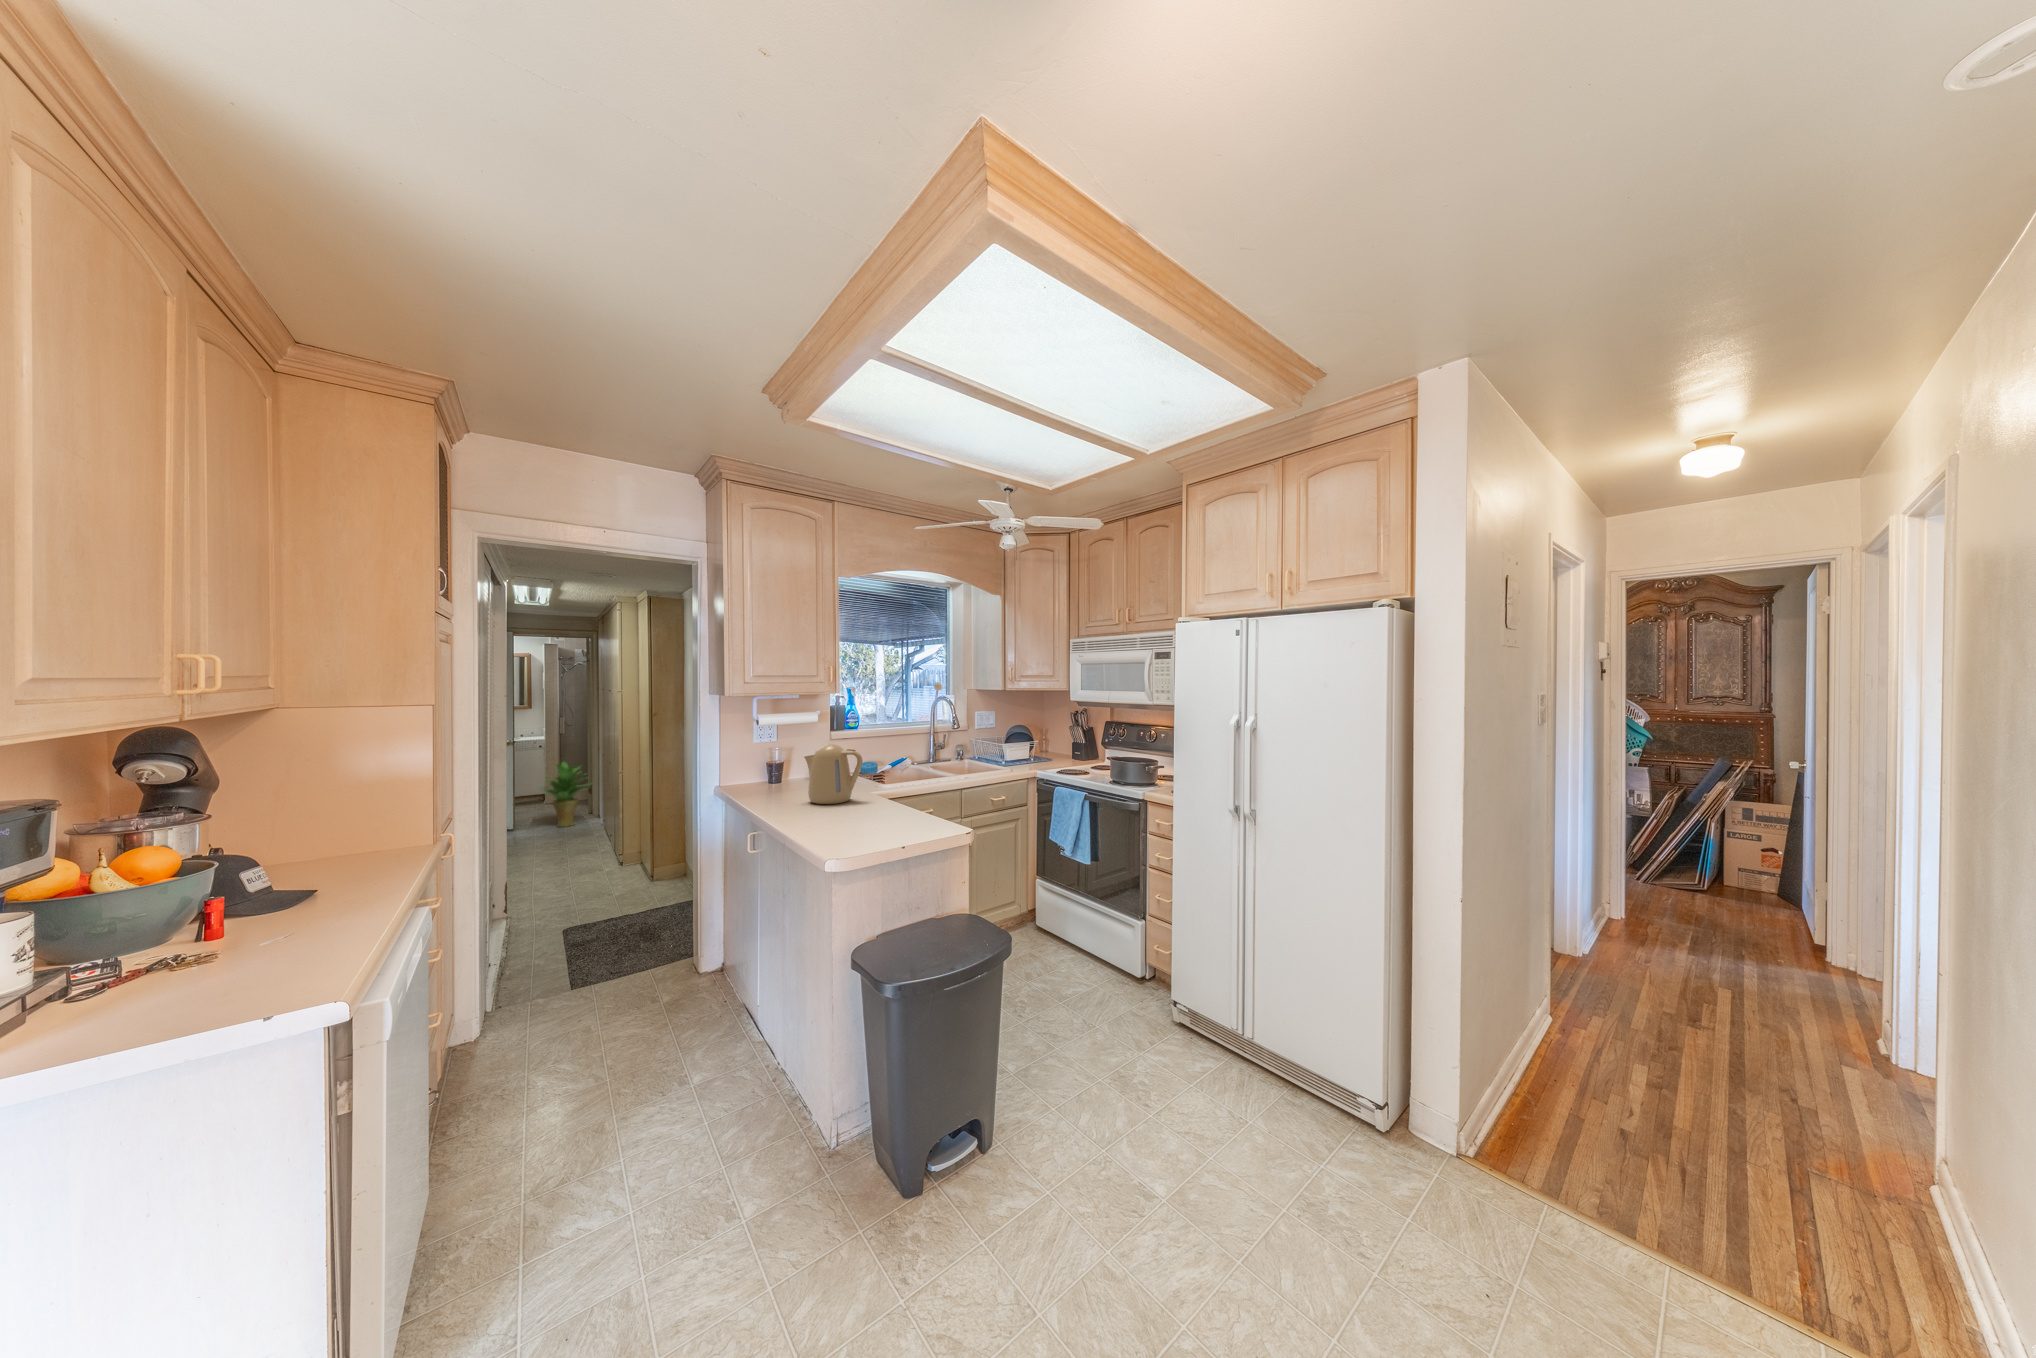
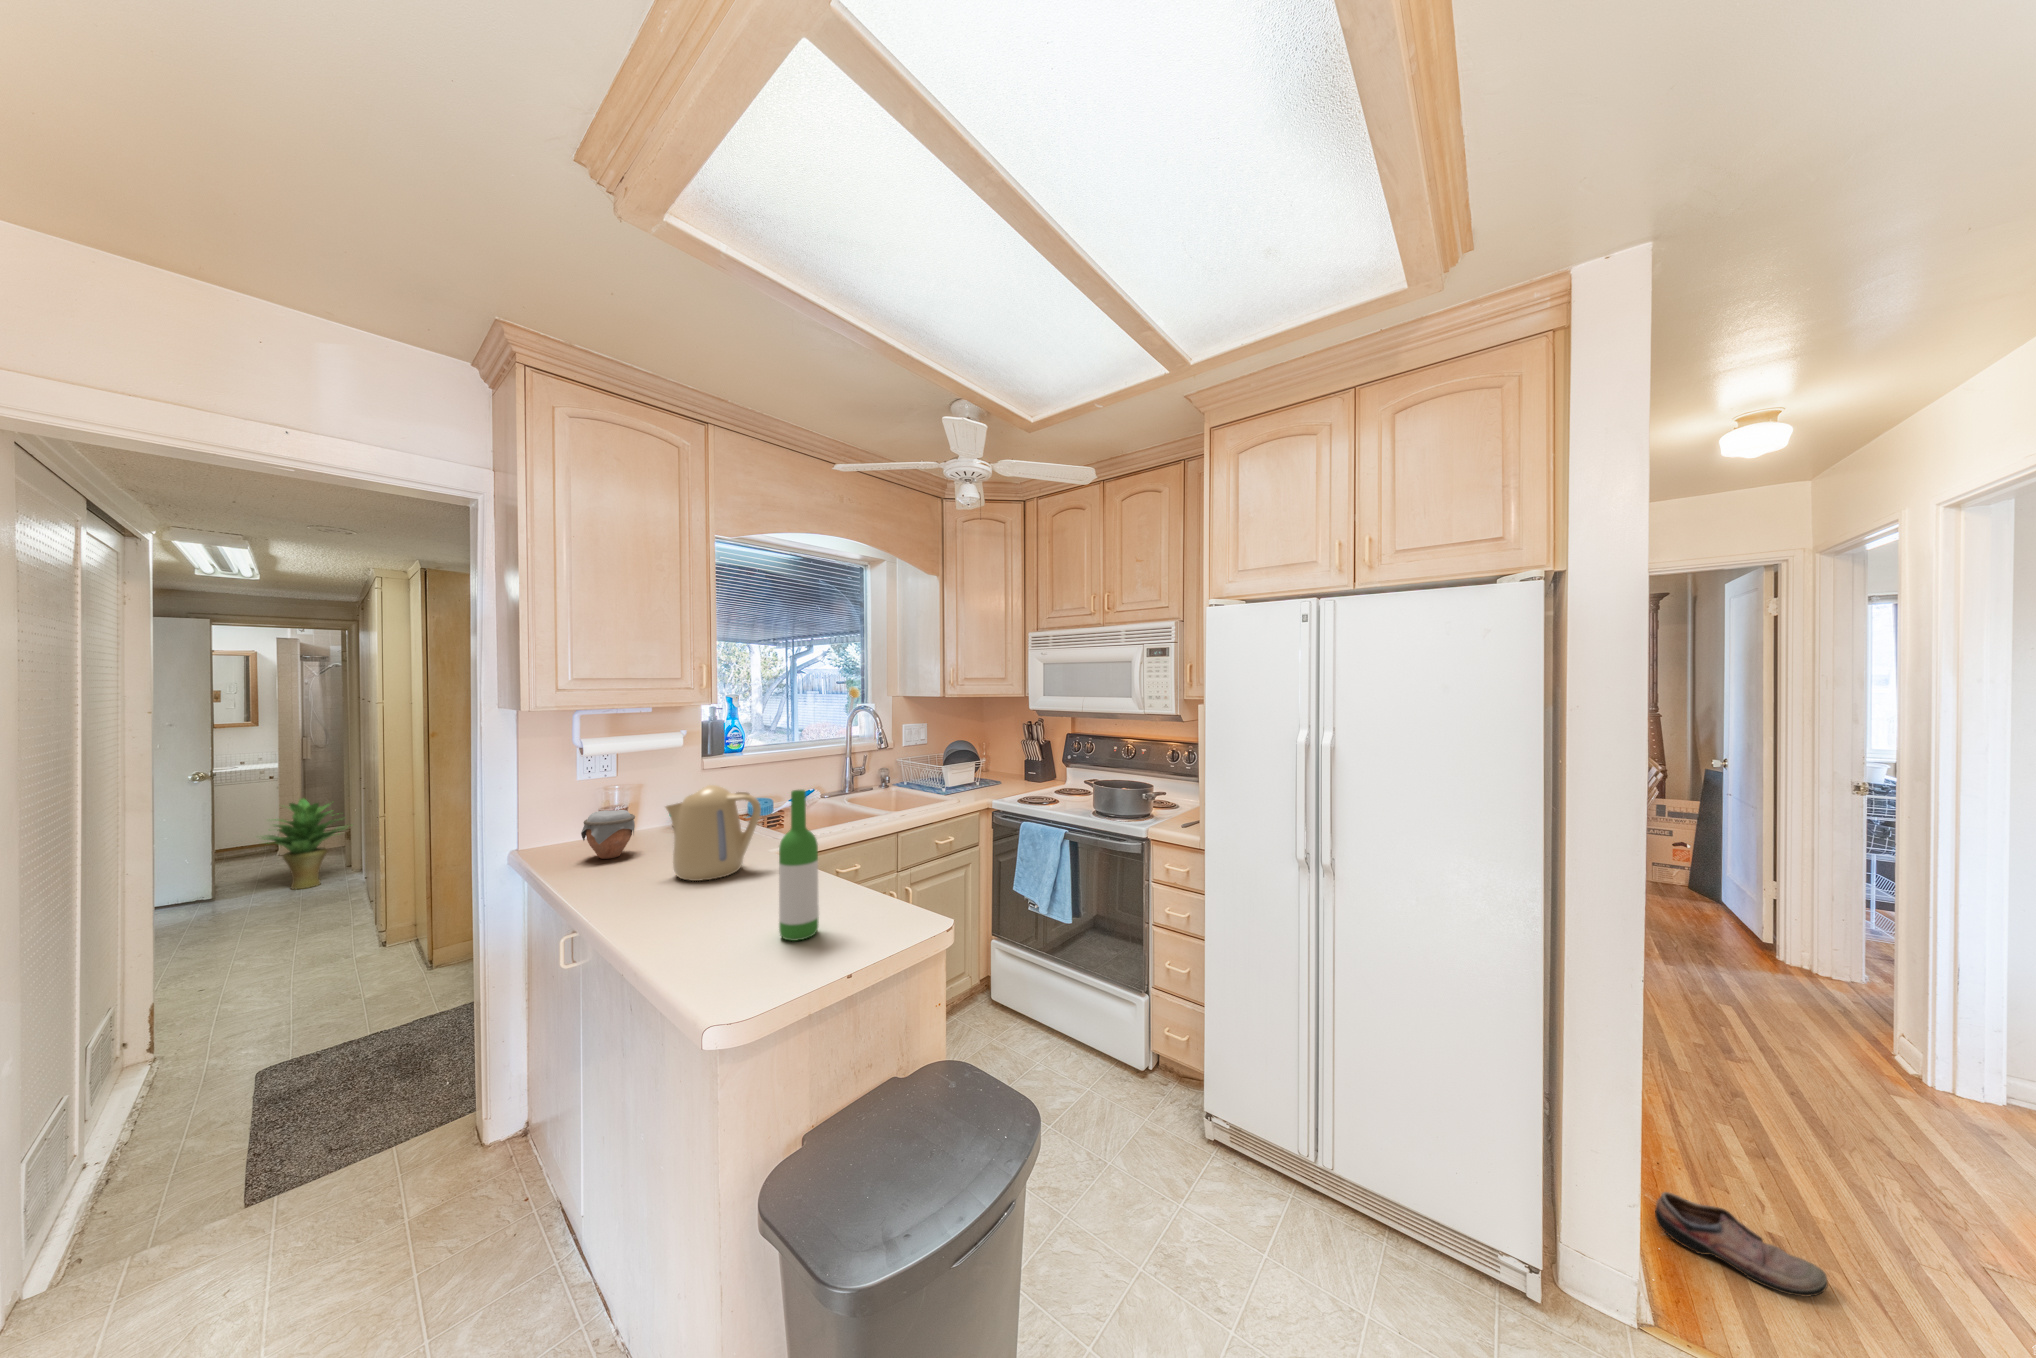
wine bottle: none [865,741,888,831] -> present [779,790,819,941]
jar: none [754,761,786,792] -> present [581,810,635,859]
shoe: none [1512,1081,1630,1154] -> present [1655,1192,1828,1297]

